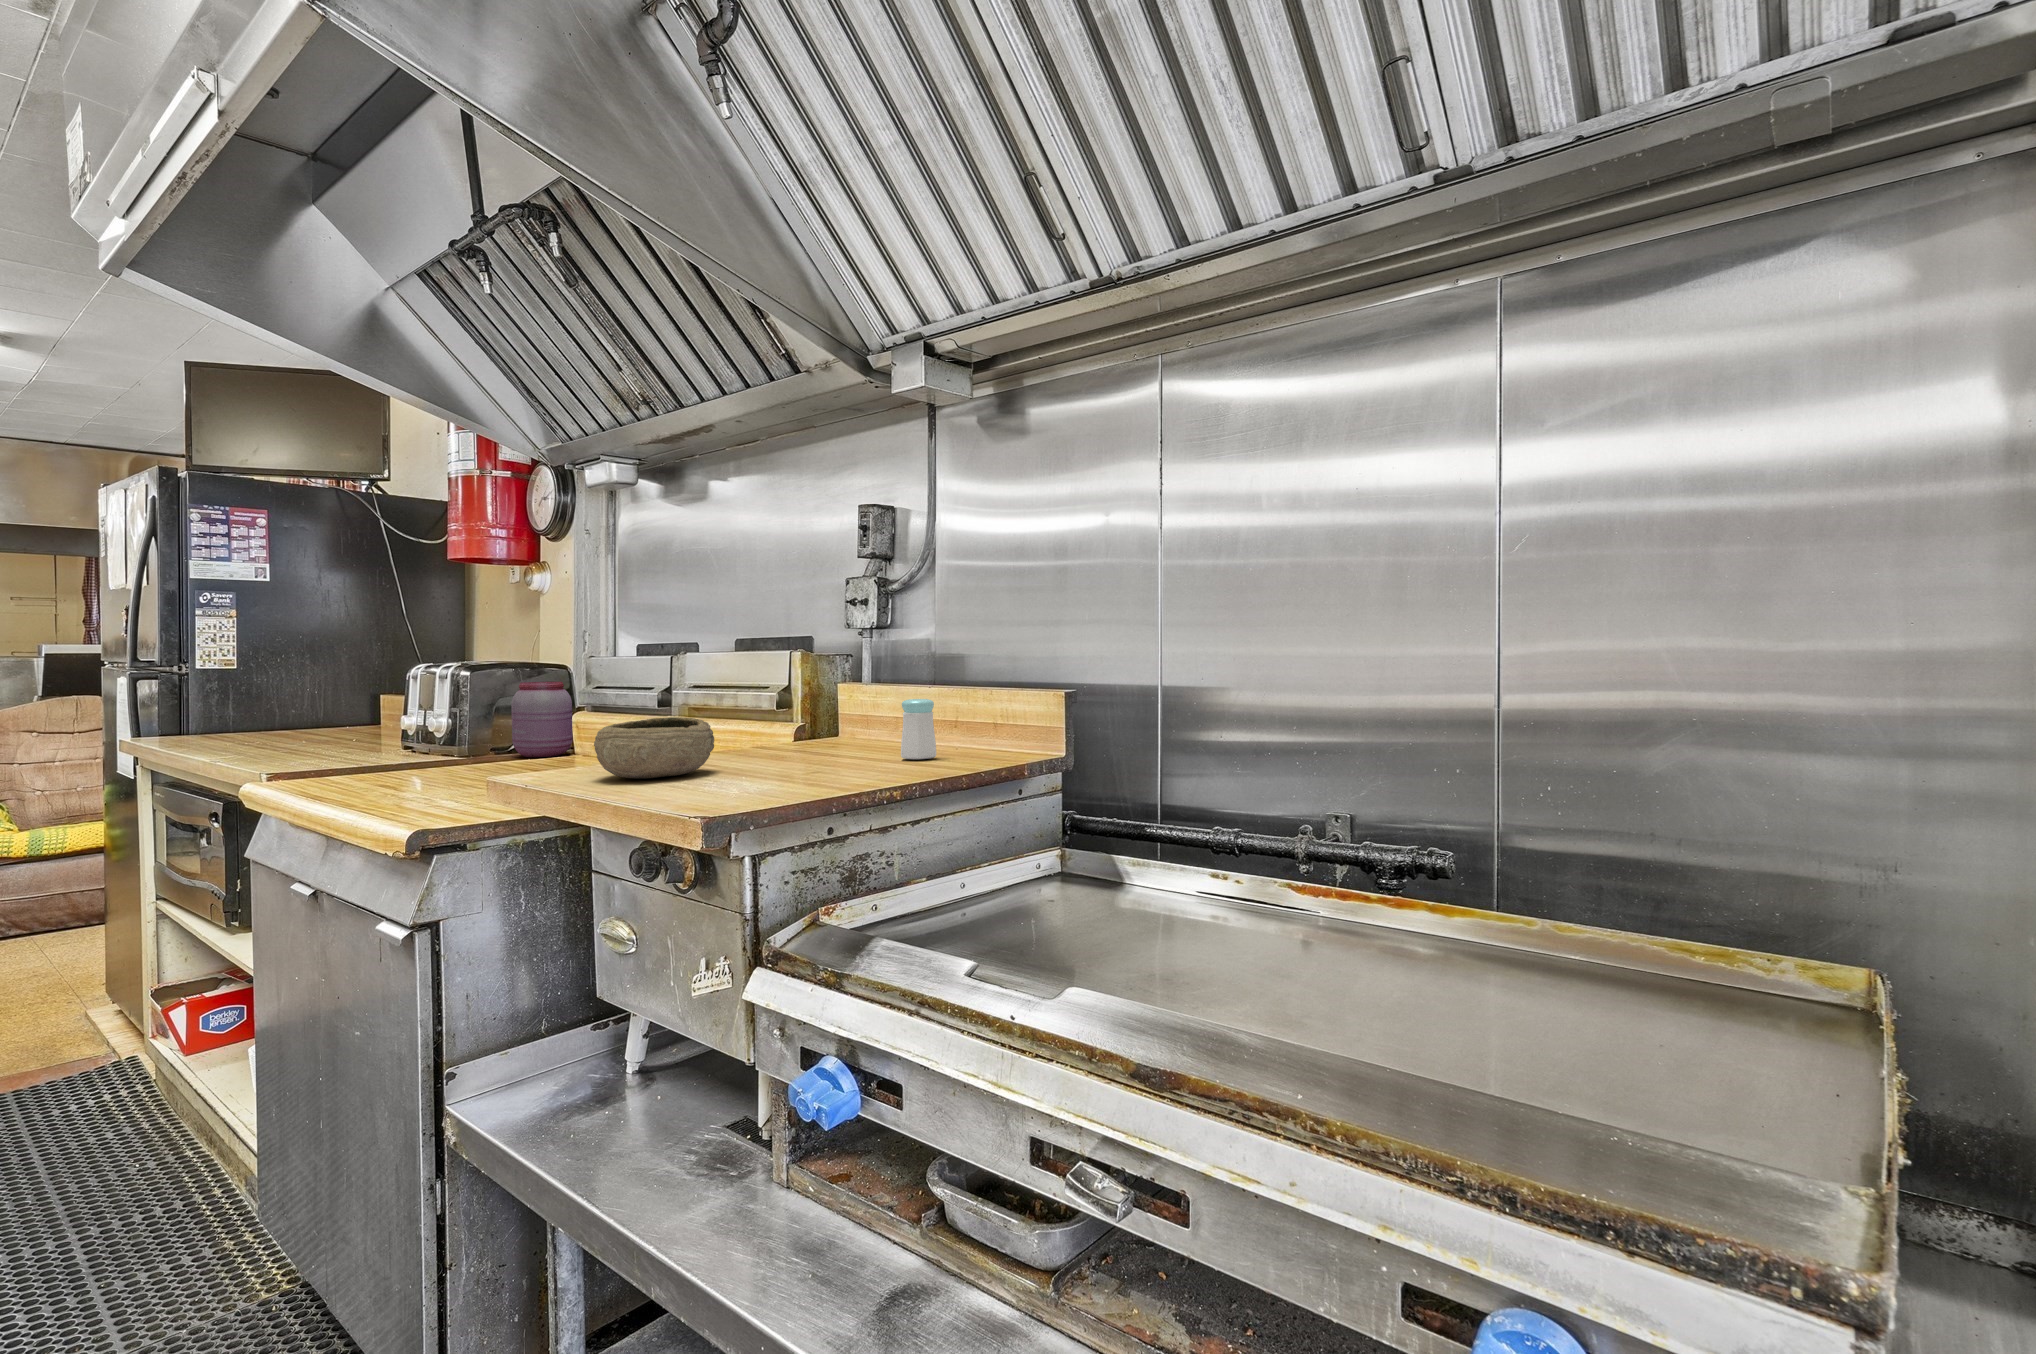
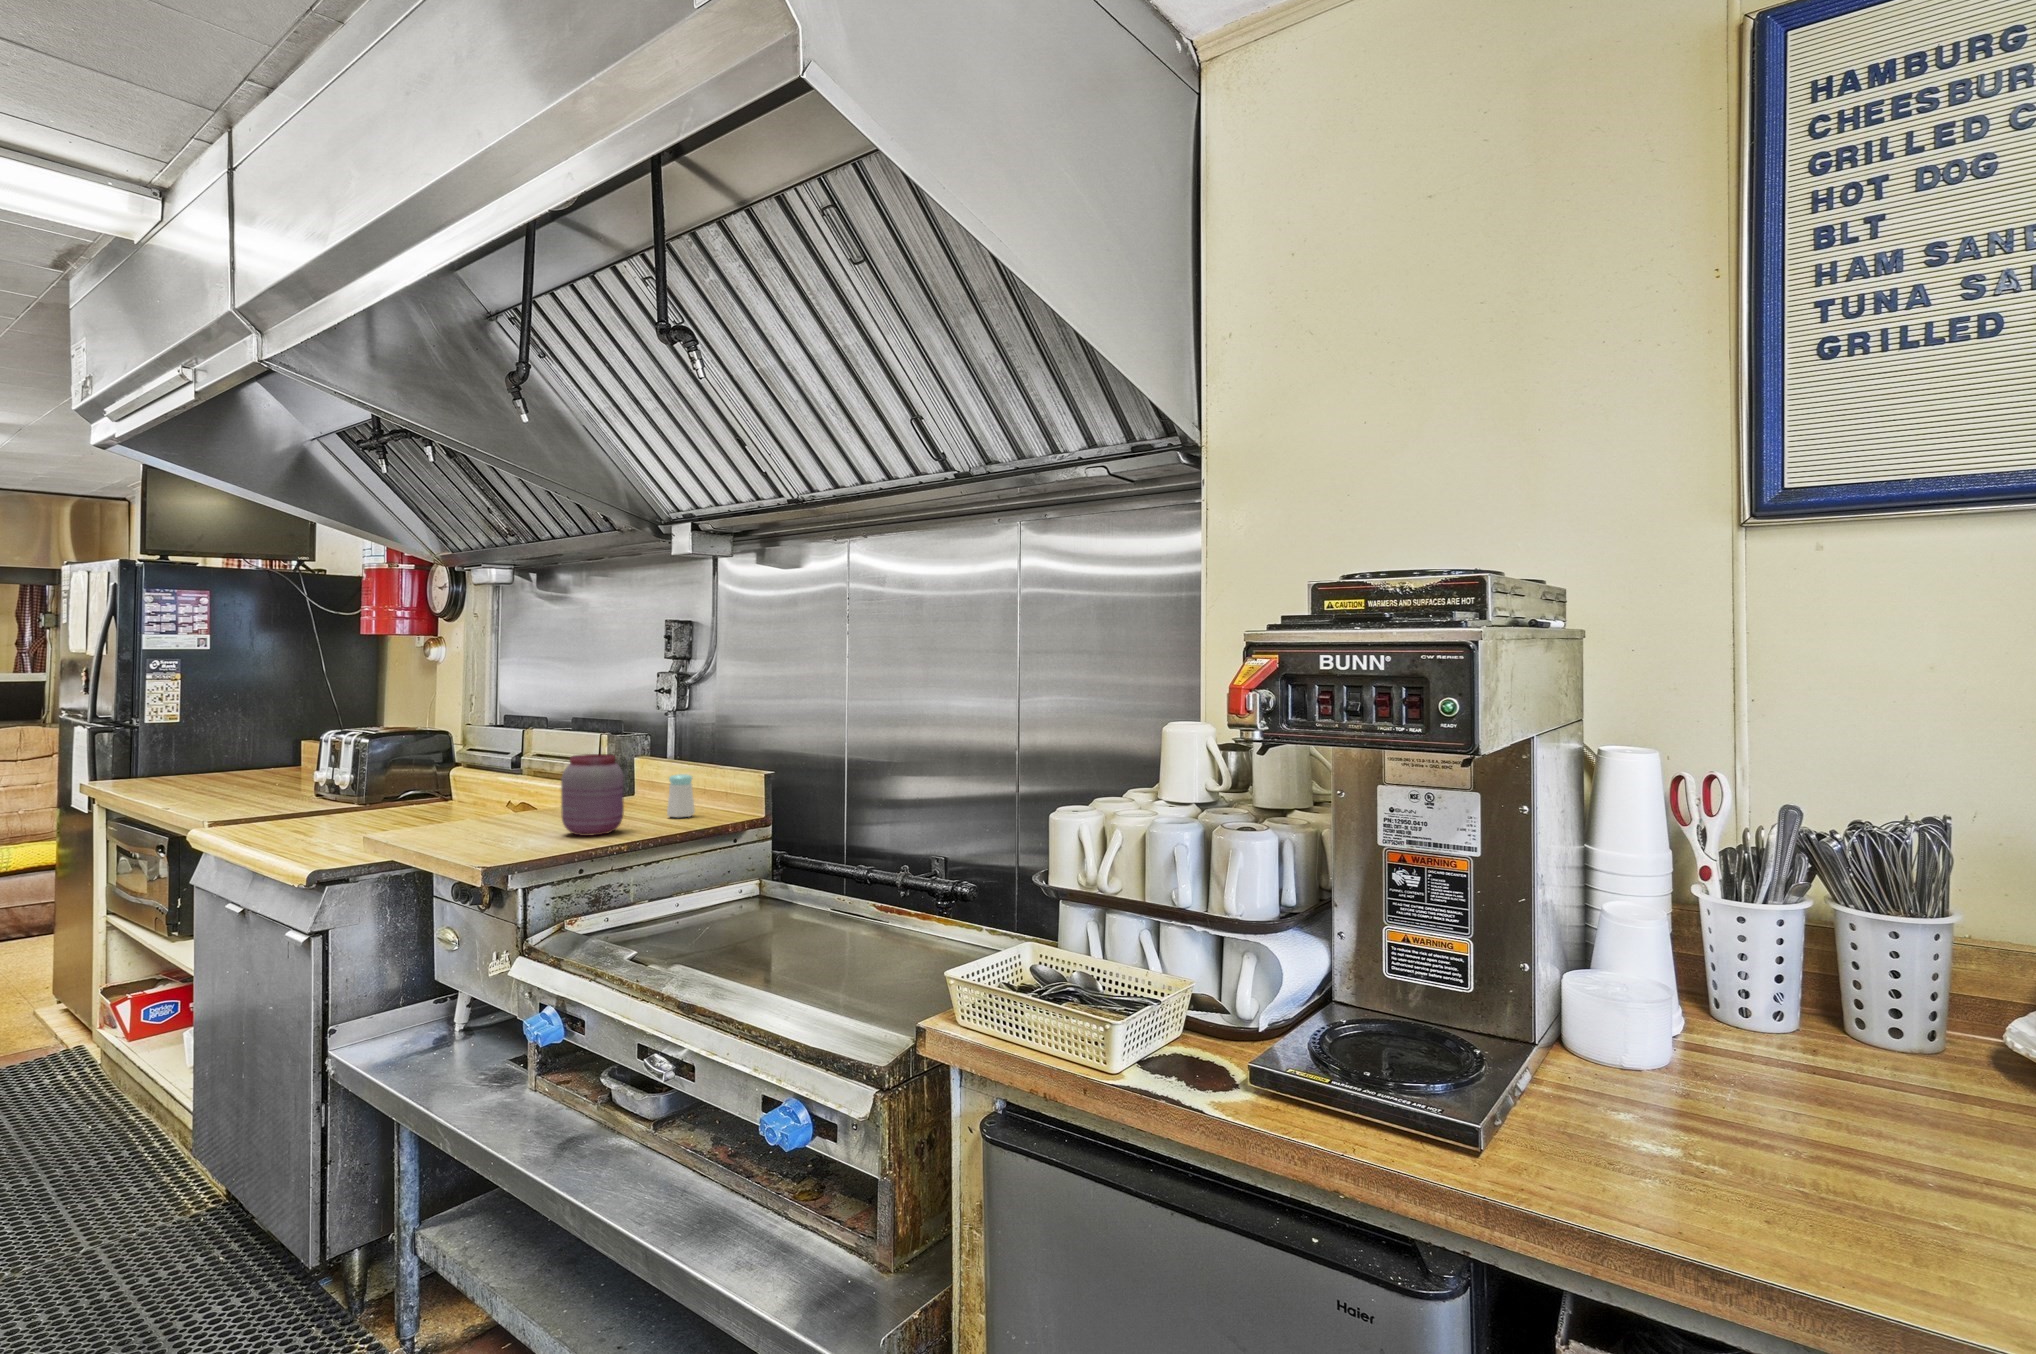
jar: present [511,682,573,757] -> present [561,754,624,836]
bowl: present [594,717,714,779] -> none [439,788,529,833]

